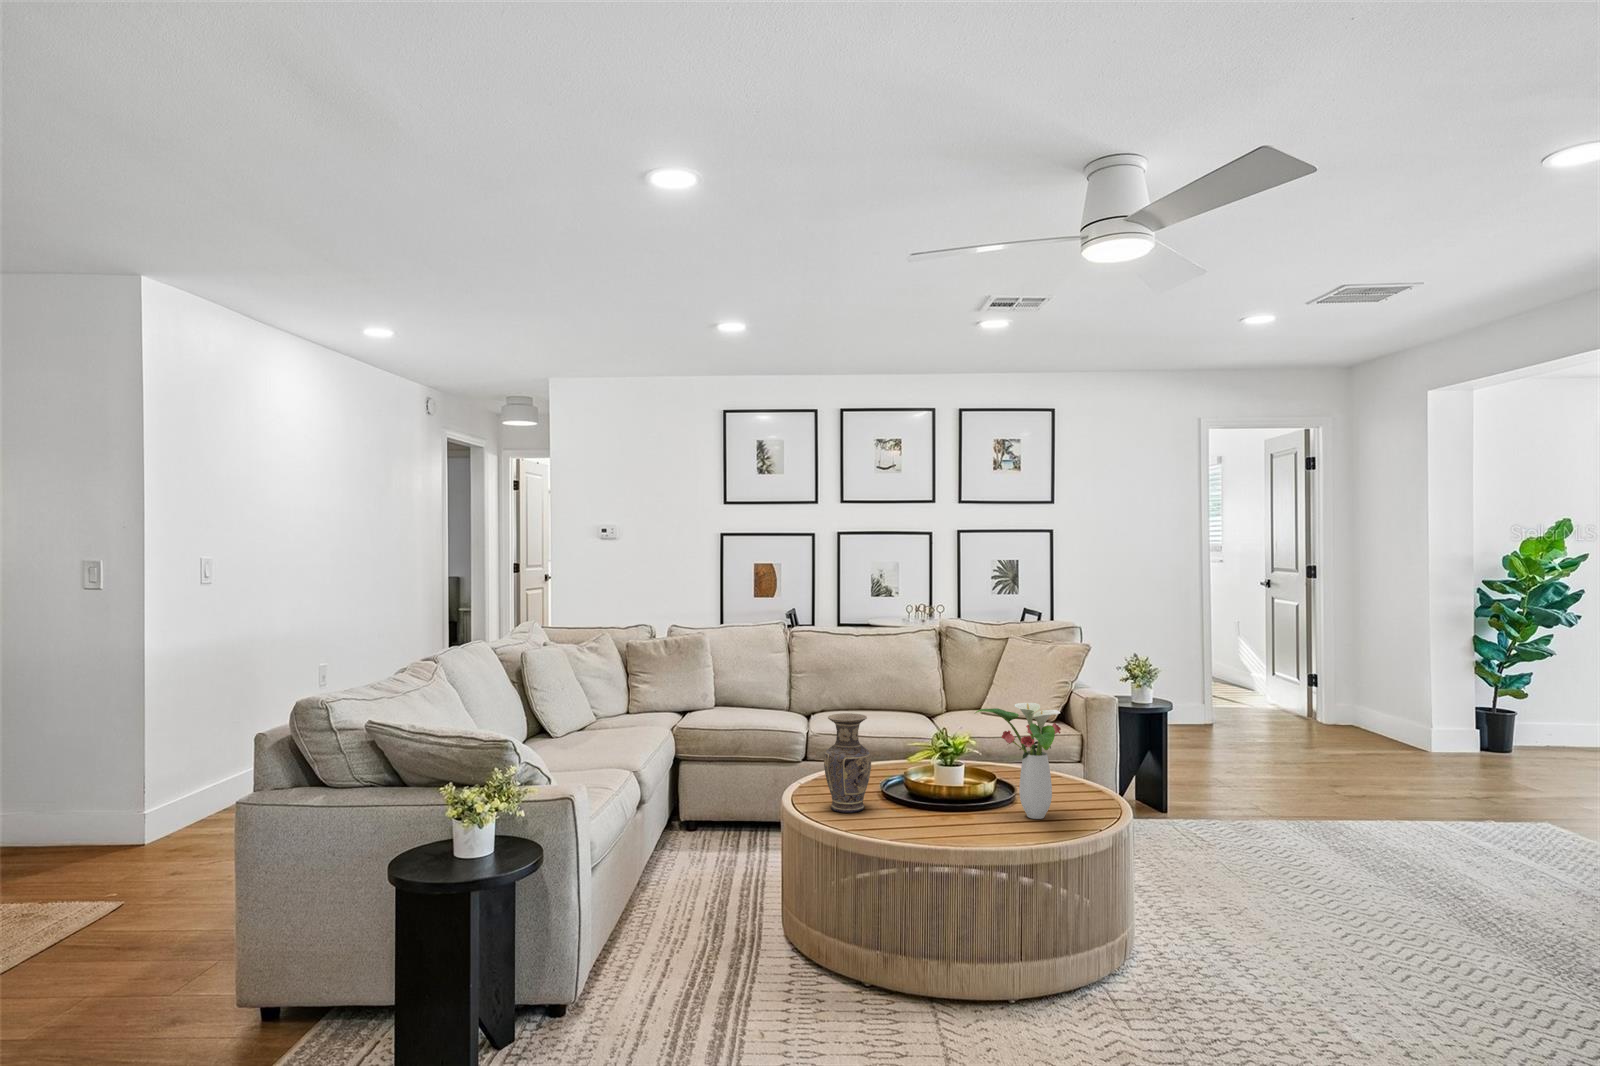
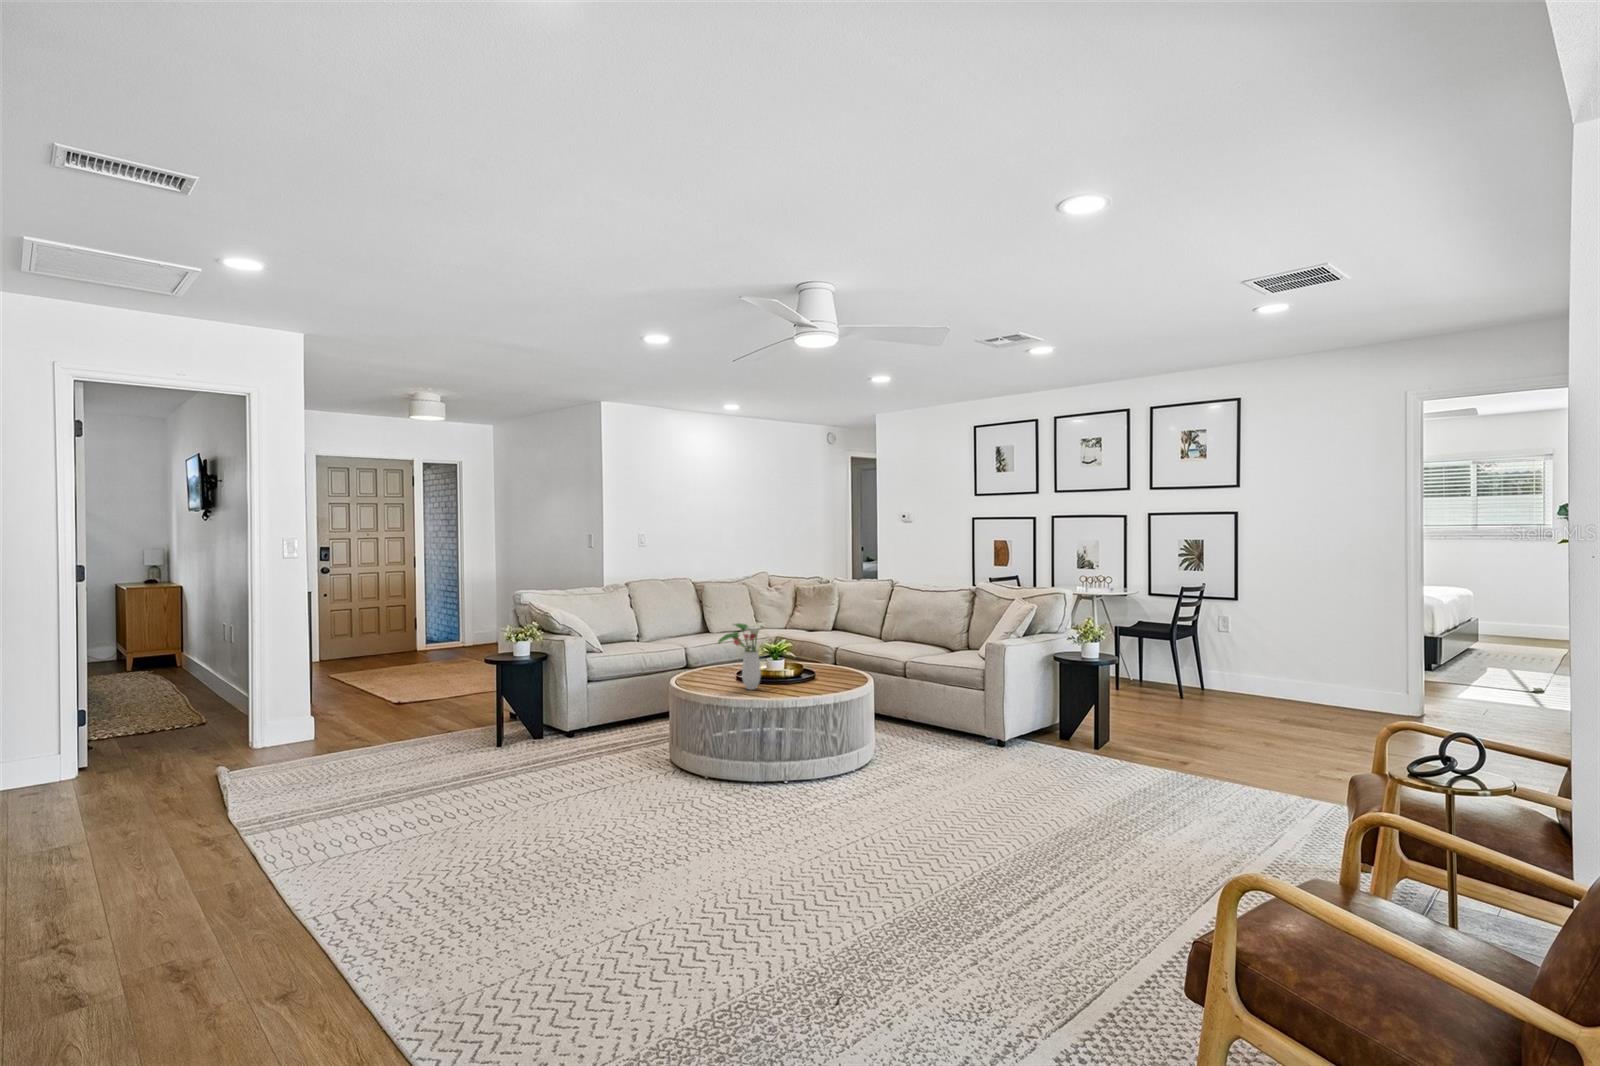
vase: present [824,713,871,813] -> none [689,622,716,675]

